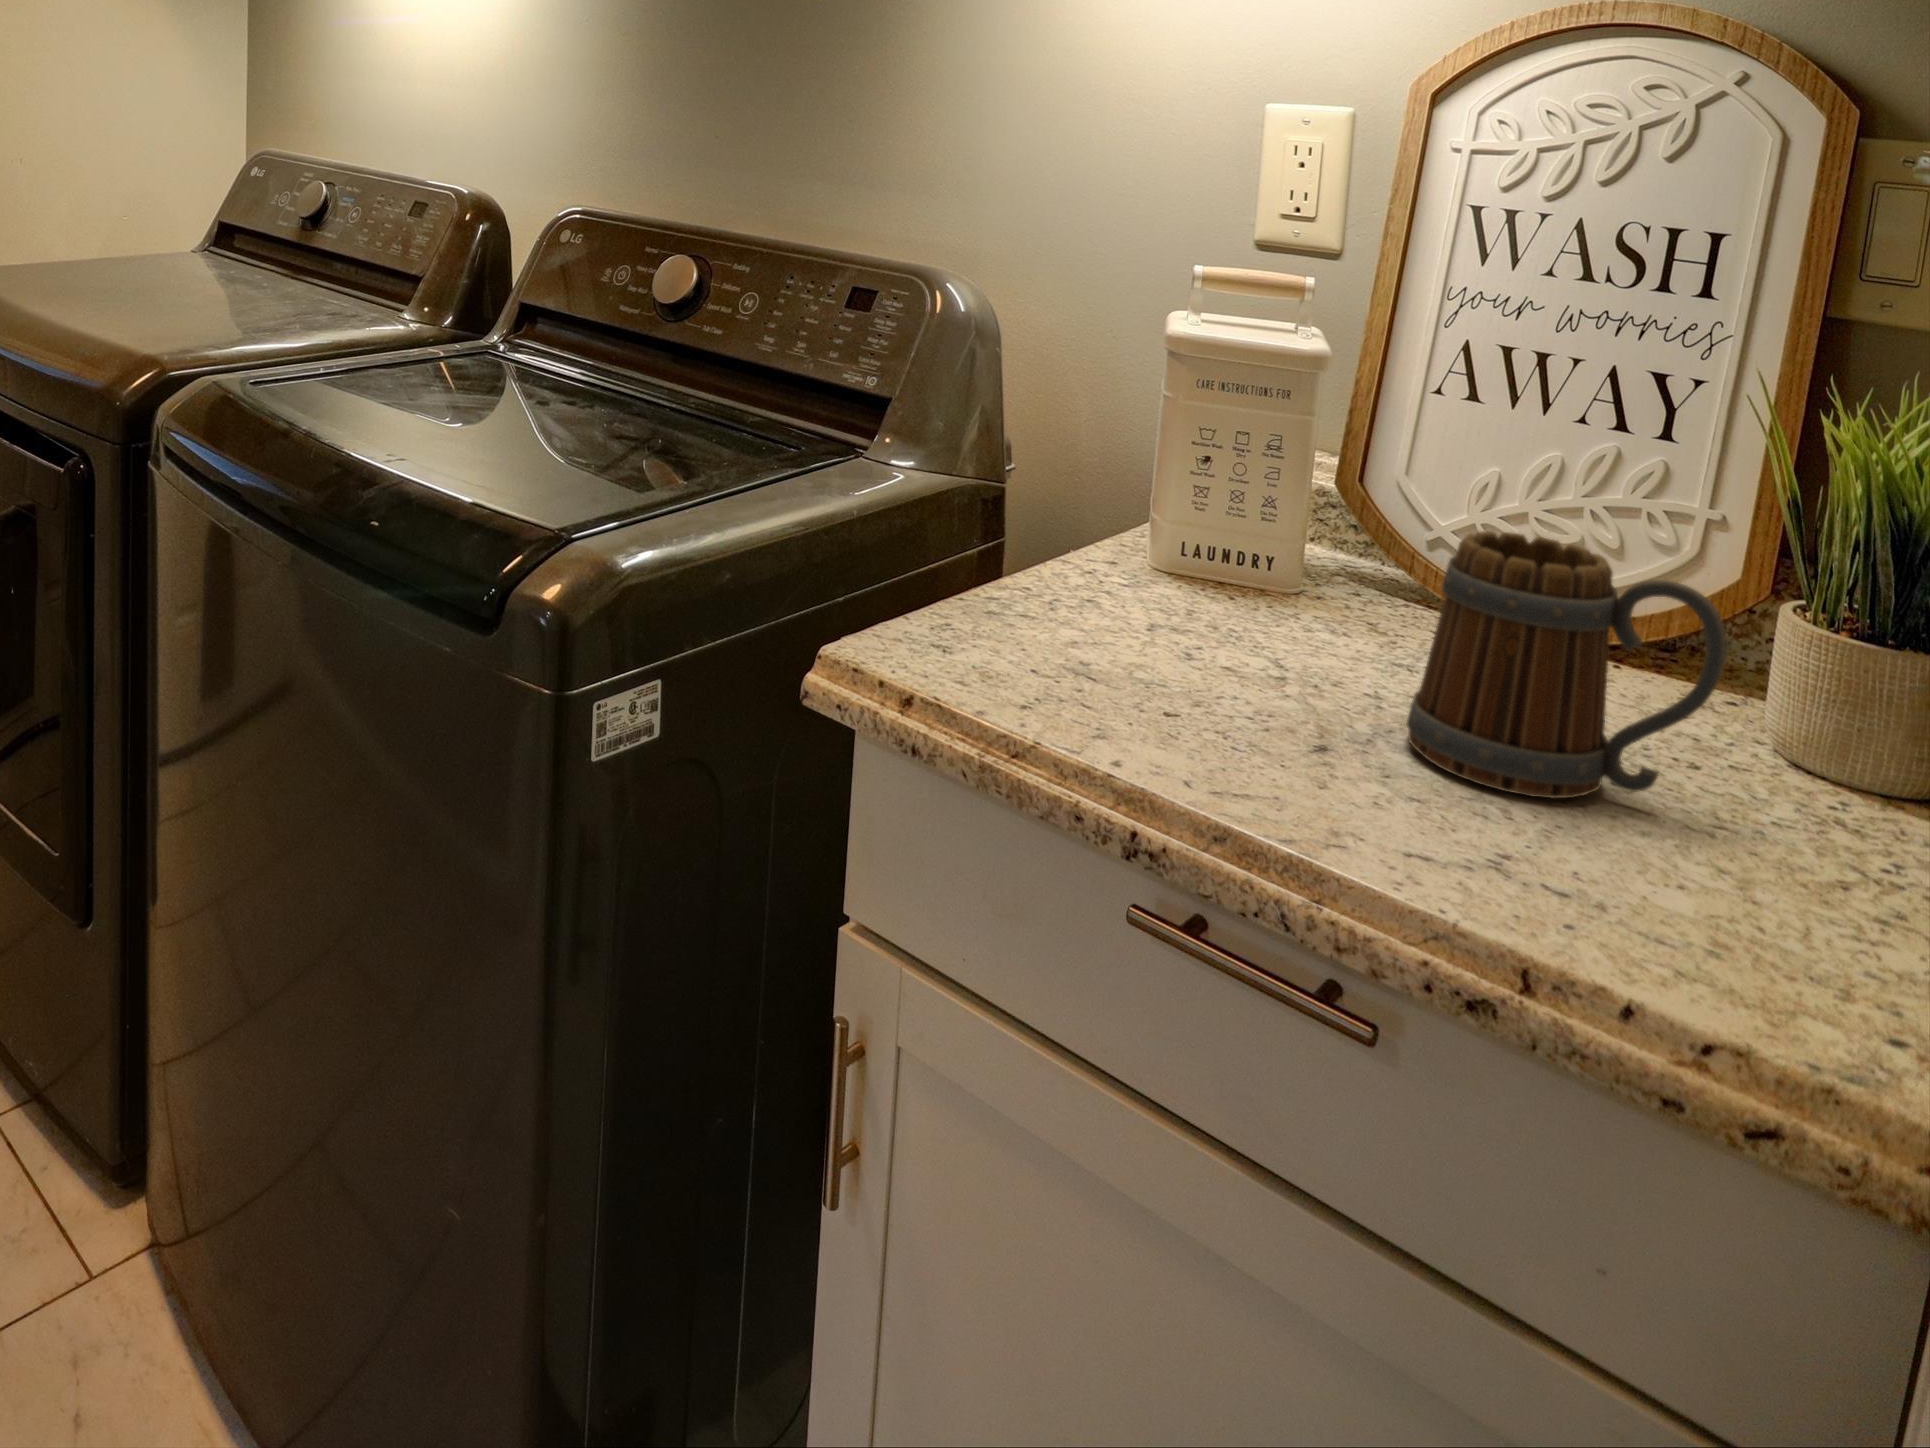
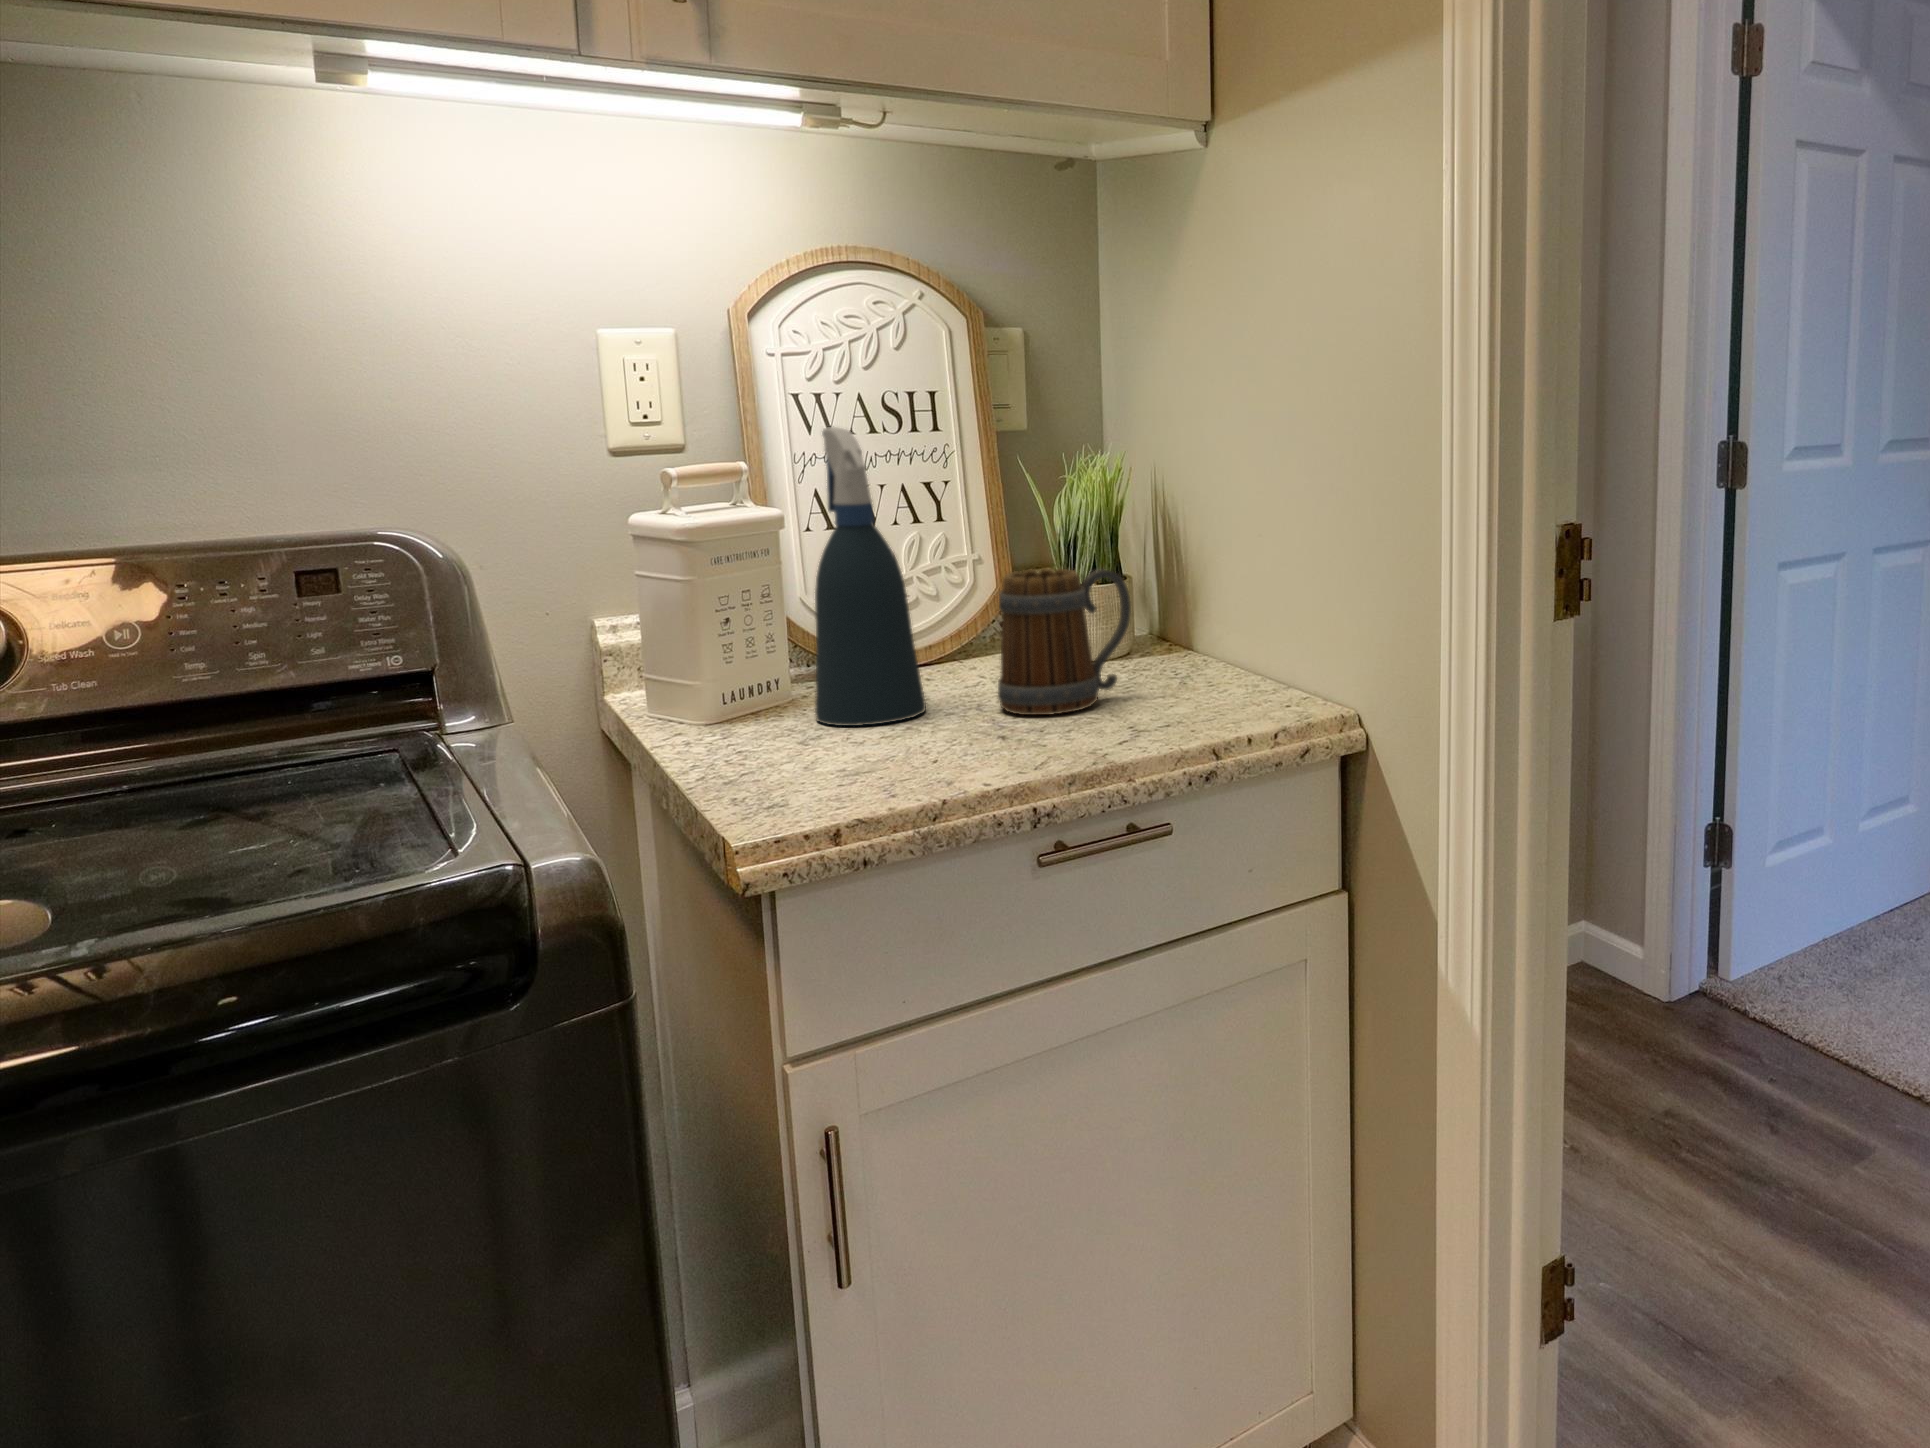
spray bottle: none [1187,258,1358,683] -> present [815,427,926,726]

